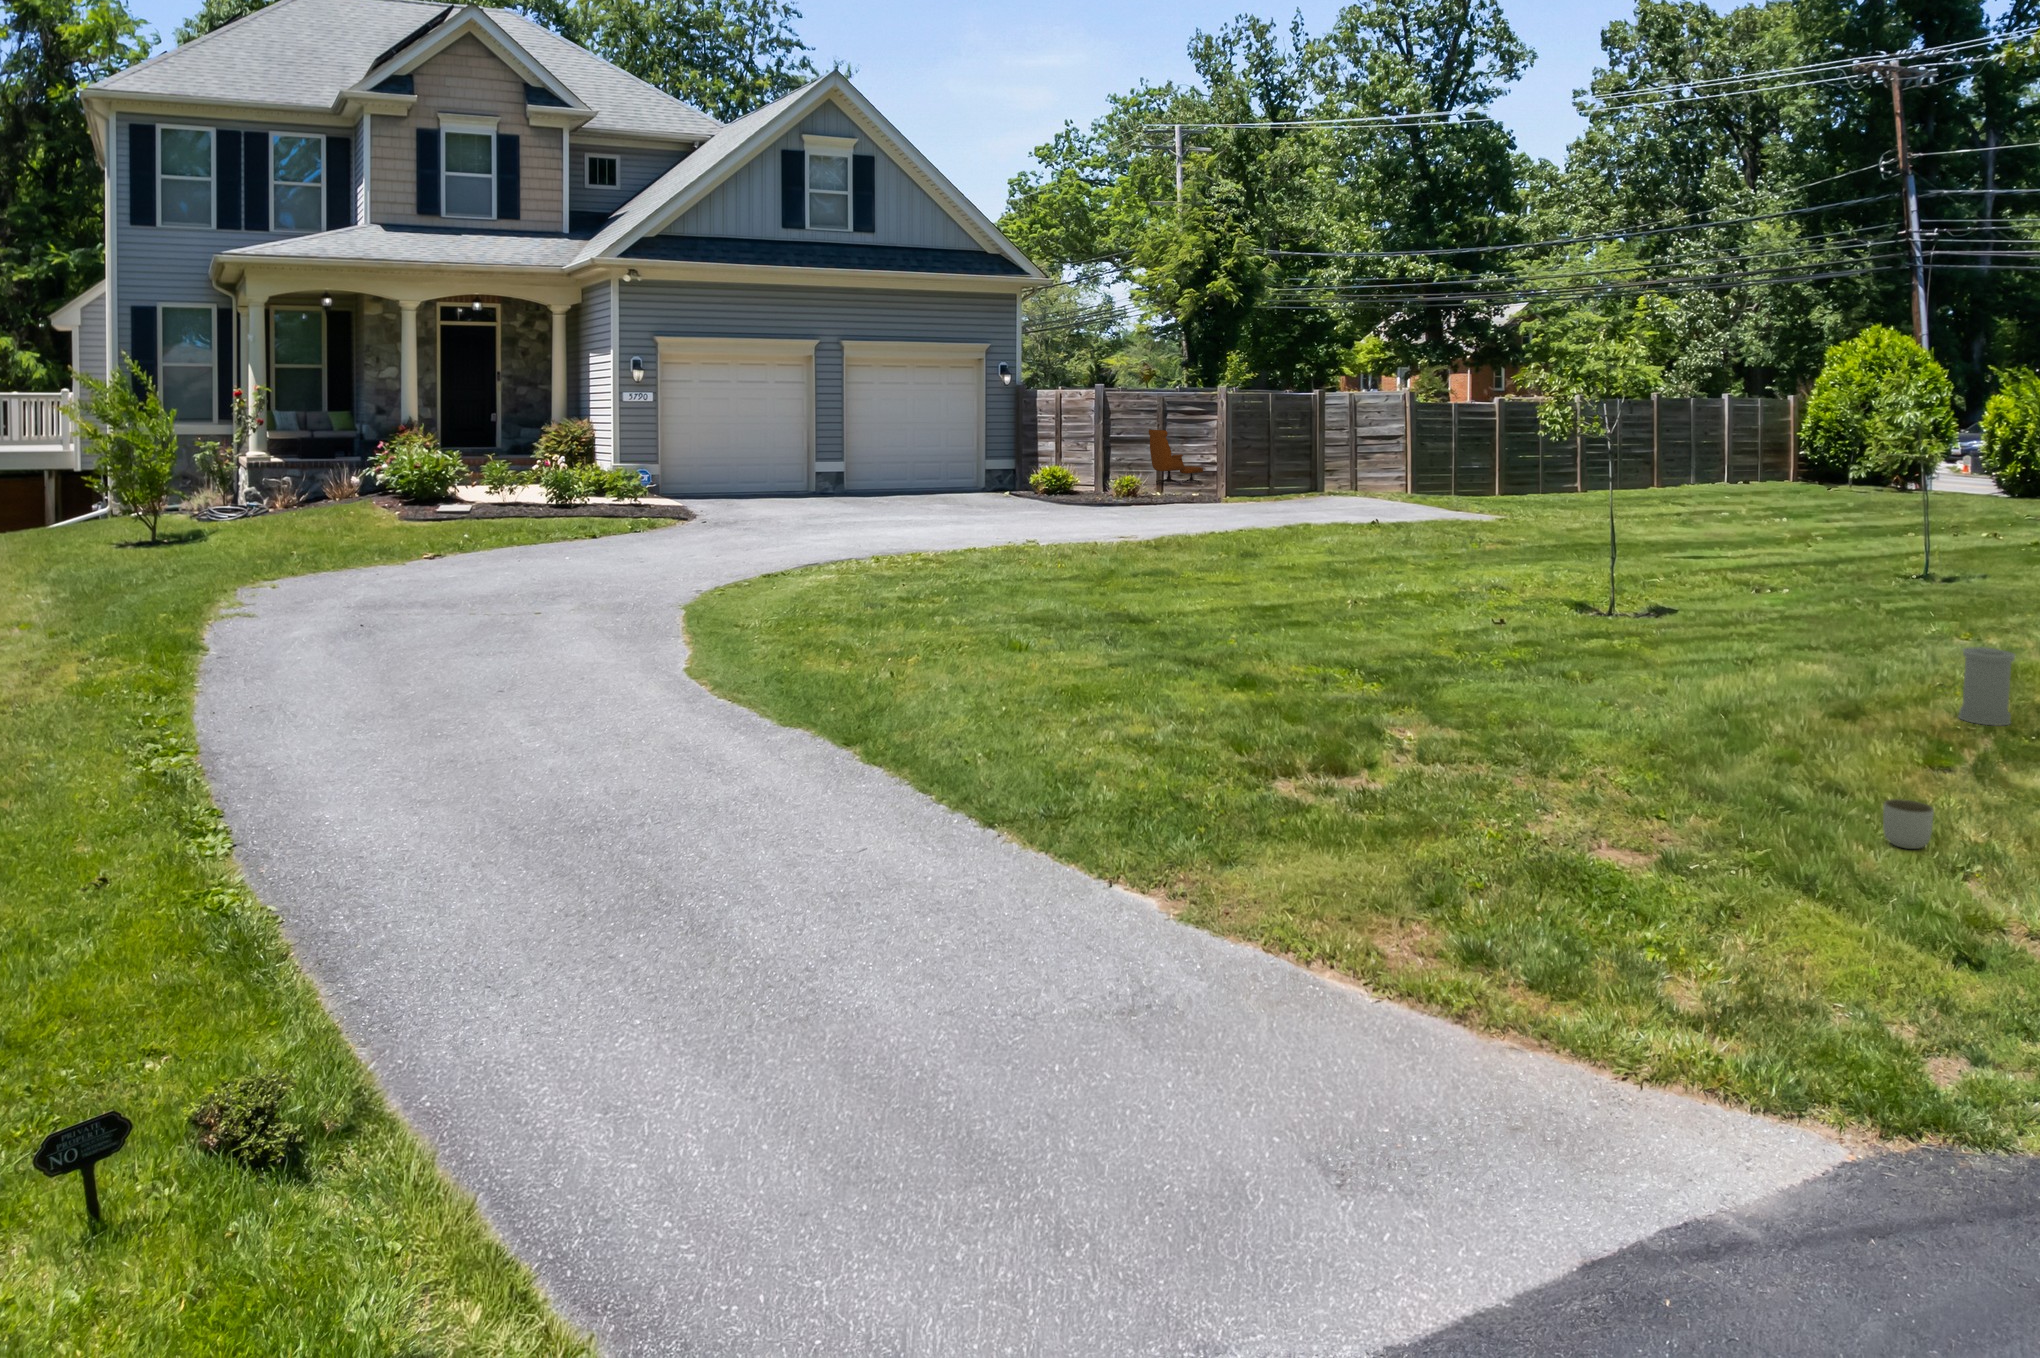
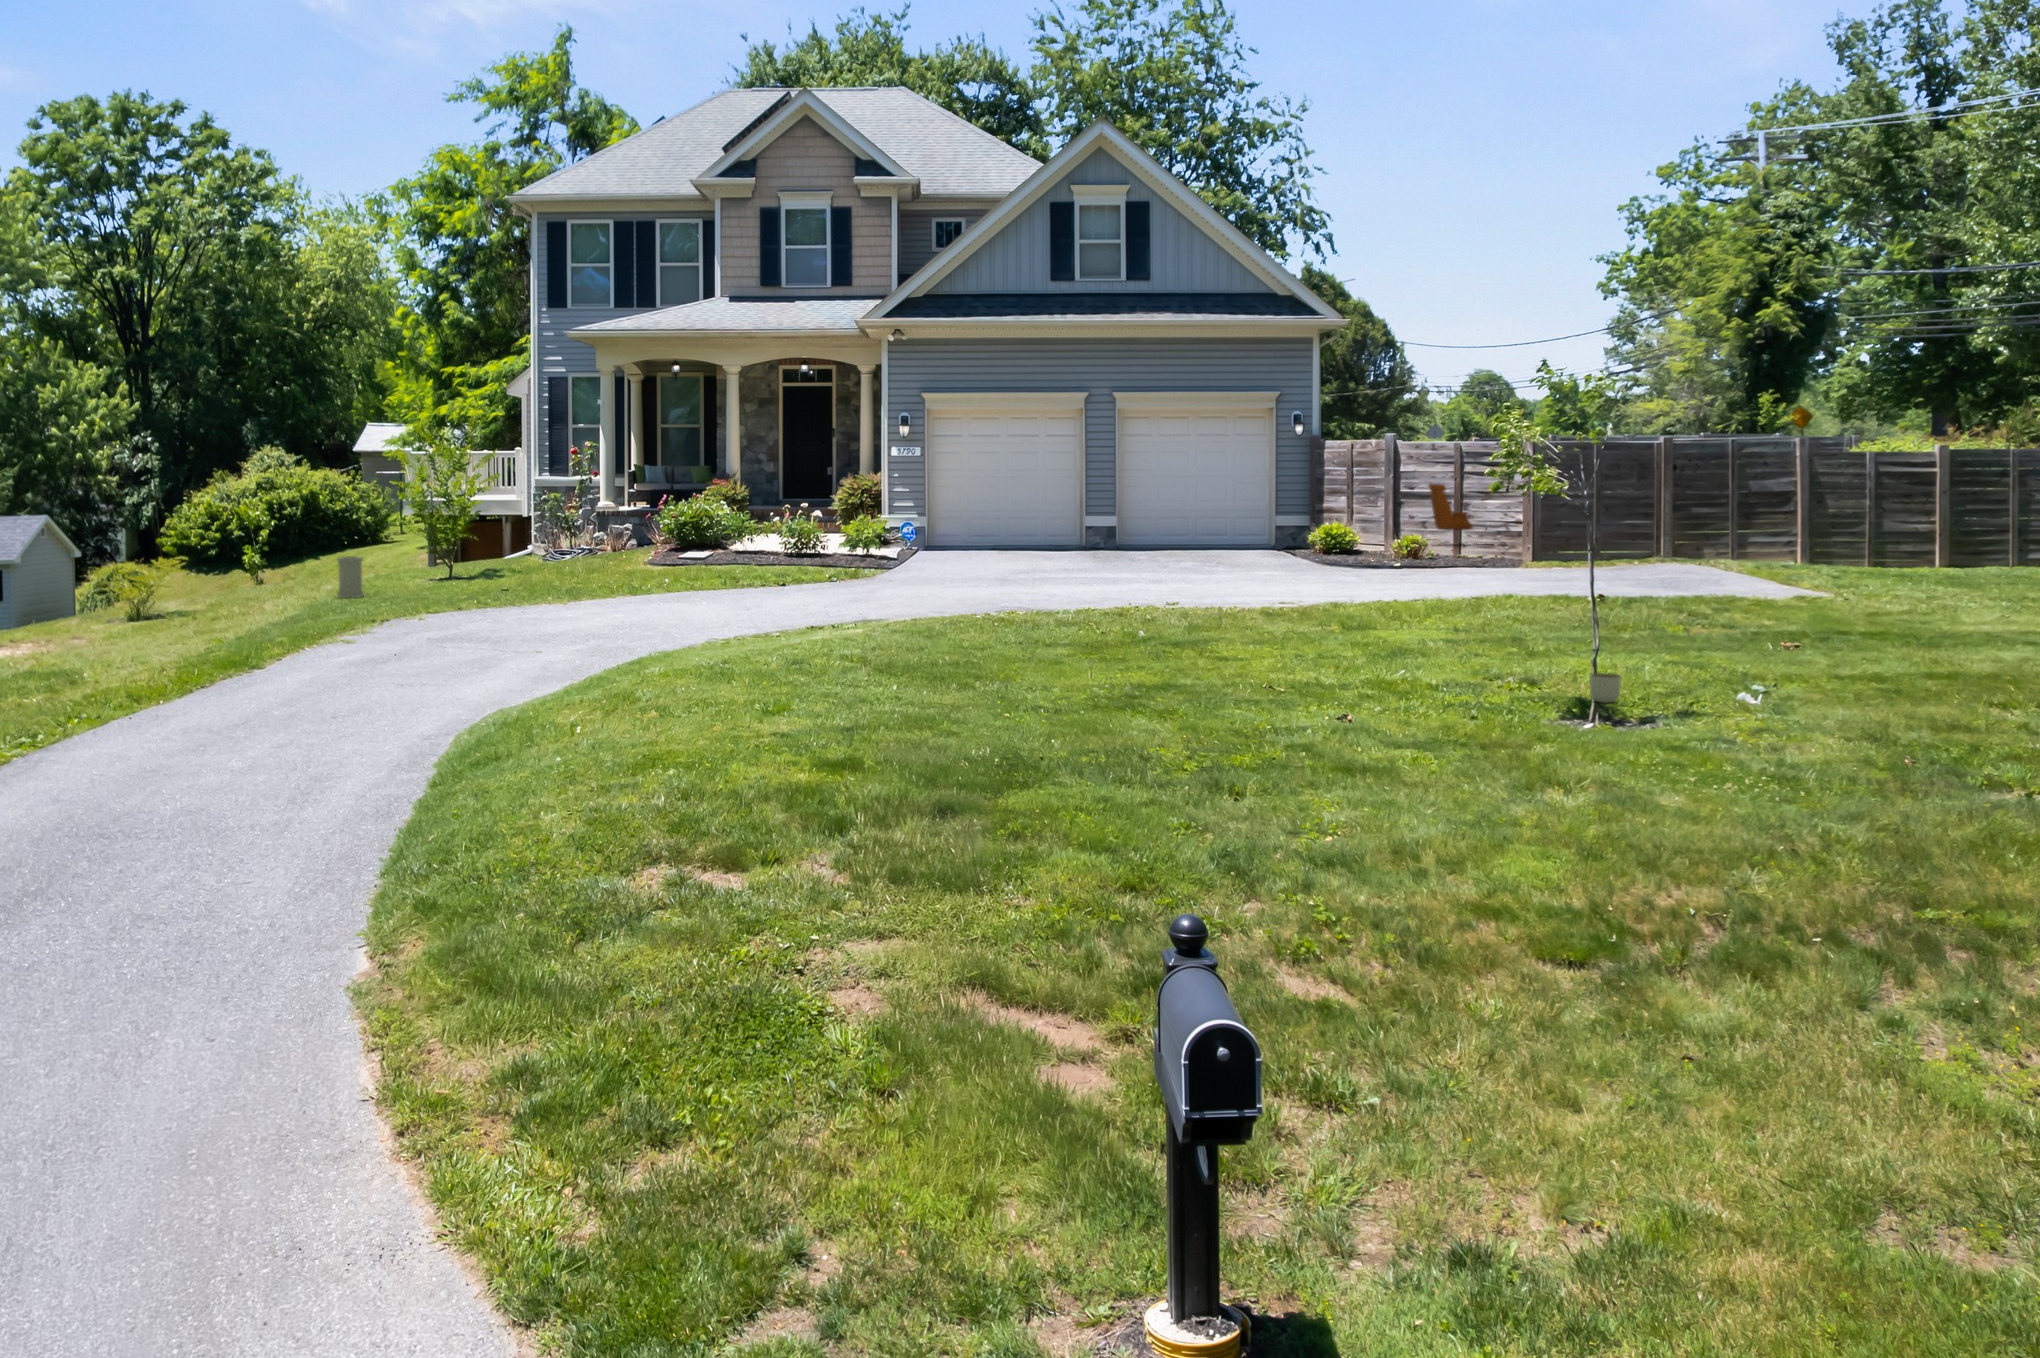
trash can: present [1959,647,2015,725] -> present [337,556,364,598]
planter: present [1883,799,1934,849] -> present [1590,673,1621,703]

